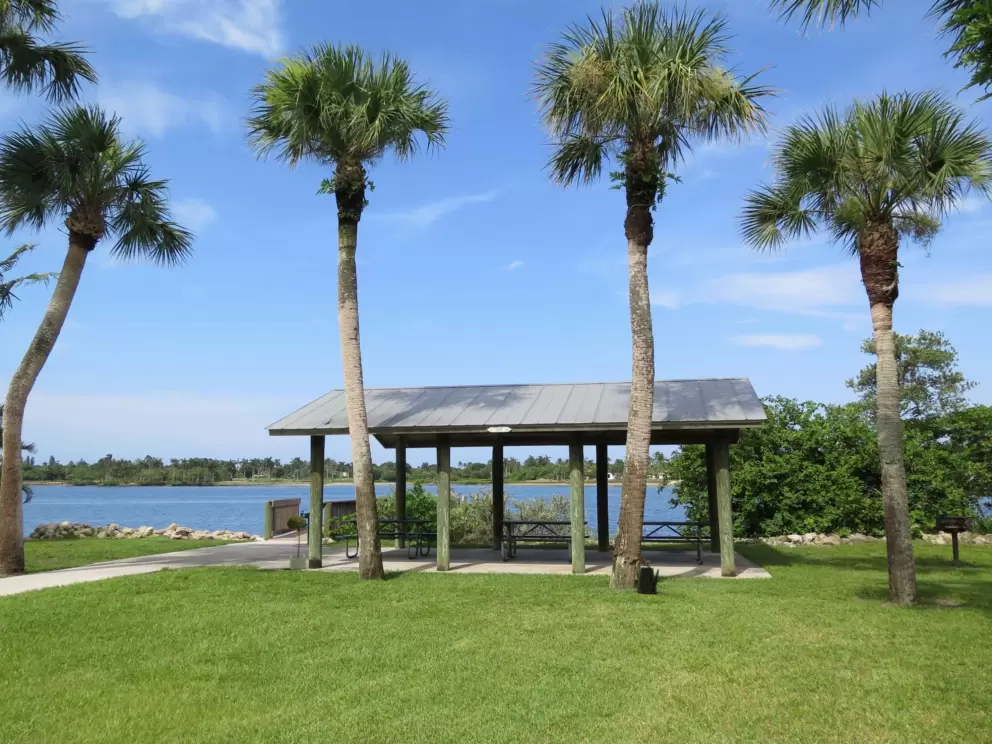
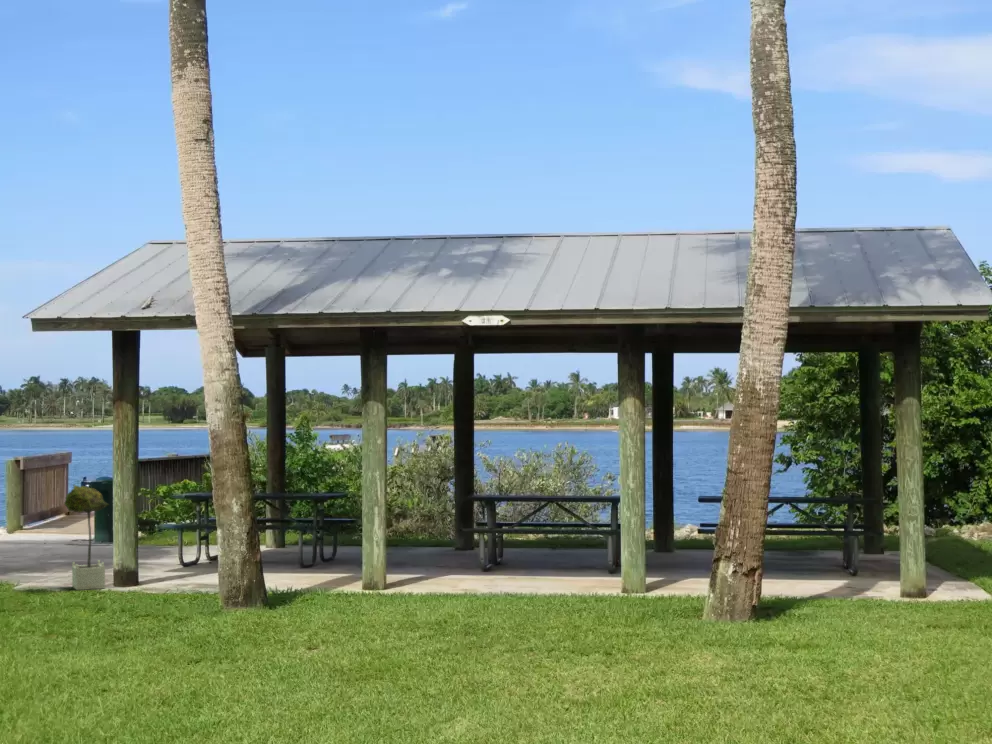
watering can: present [636,556,659,594] -> none [752,557,798,627]

